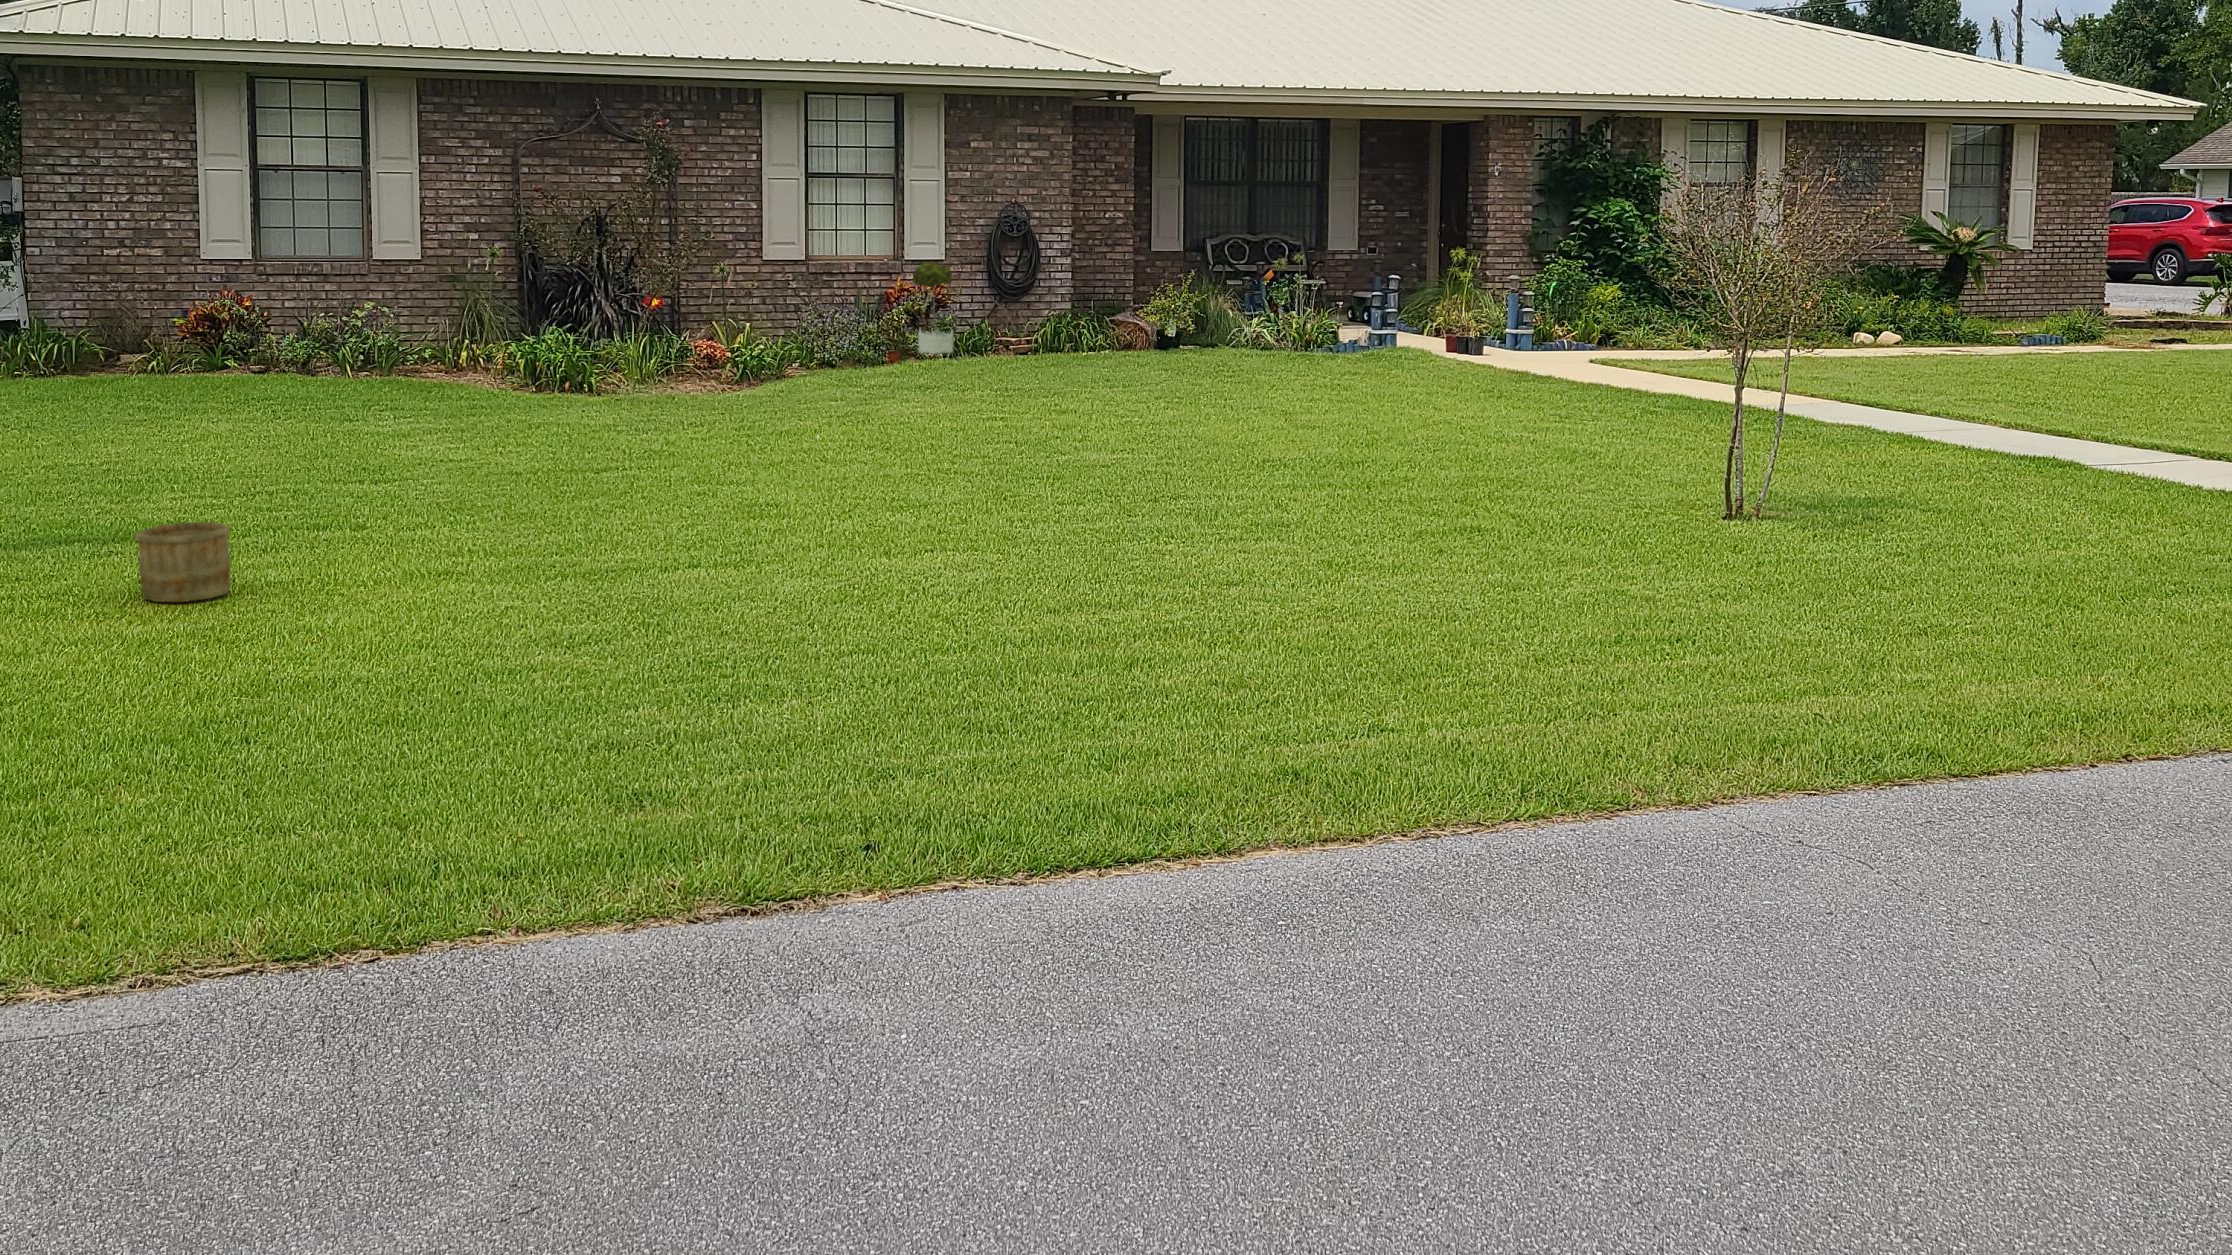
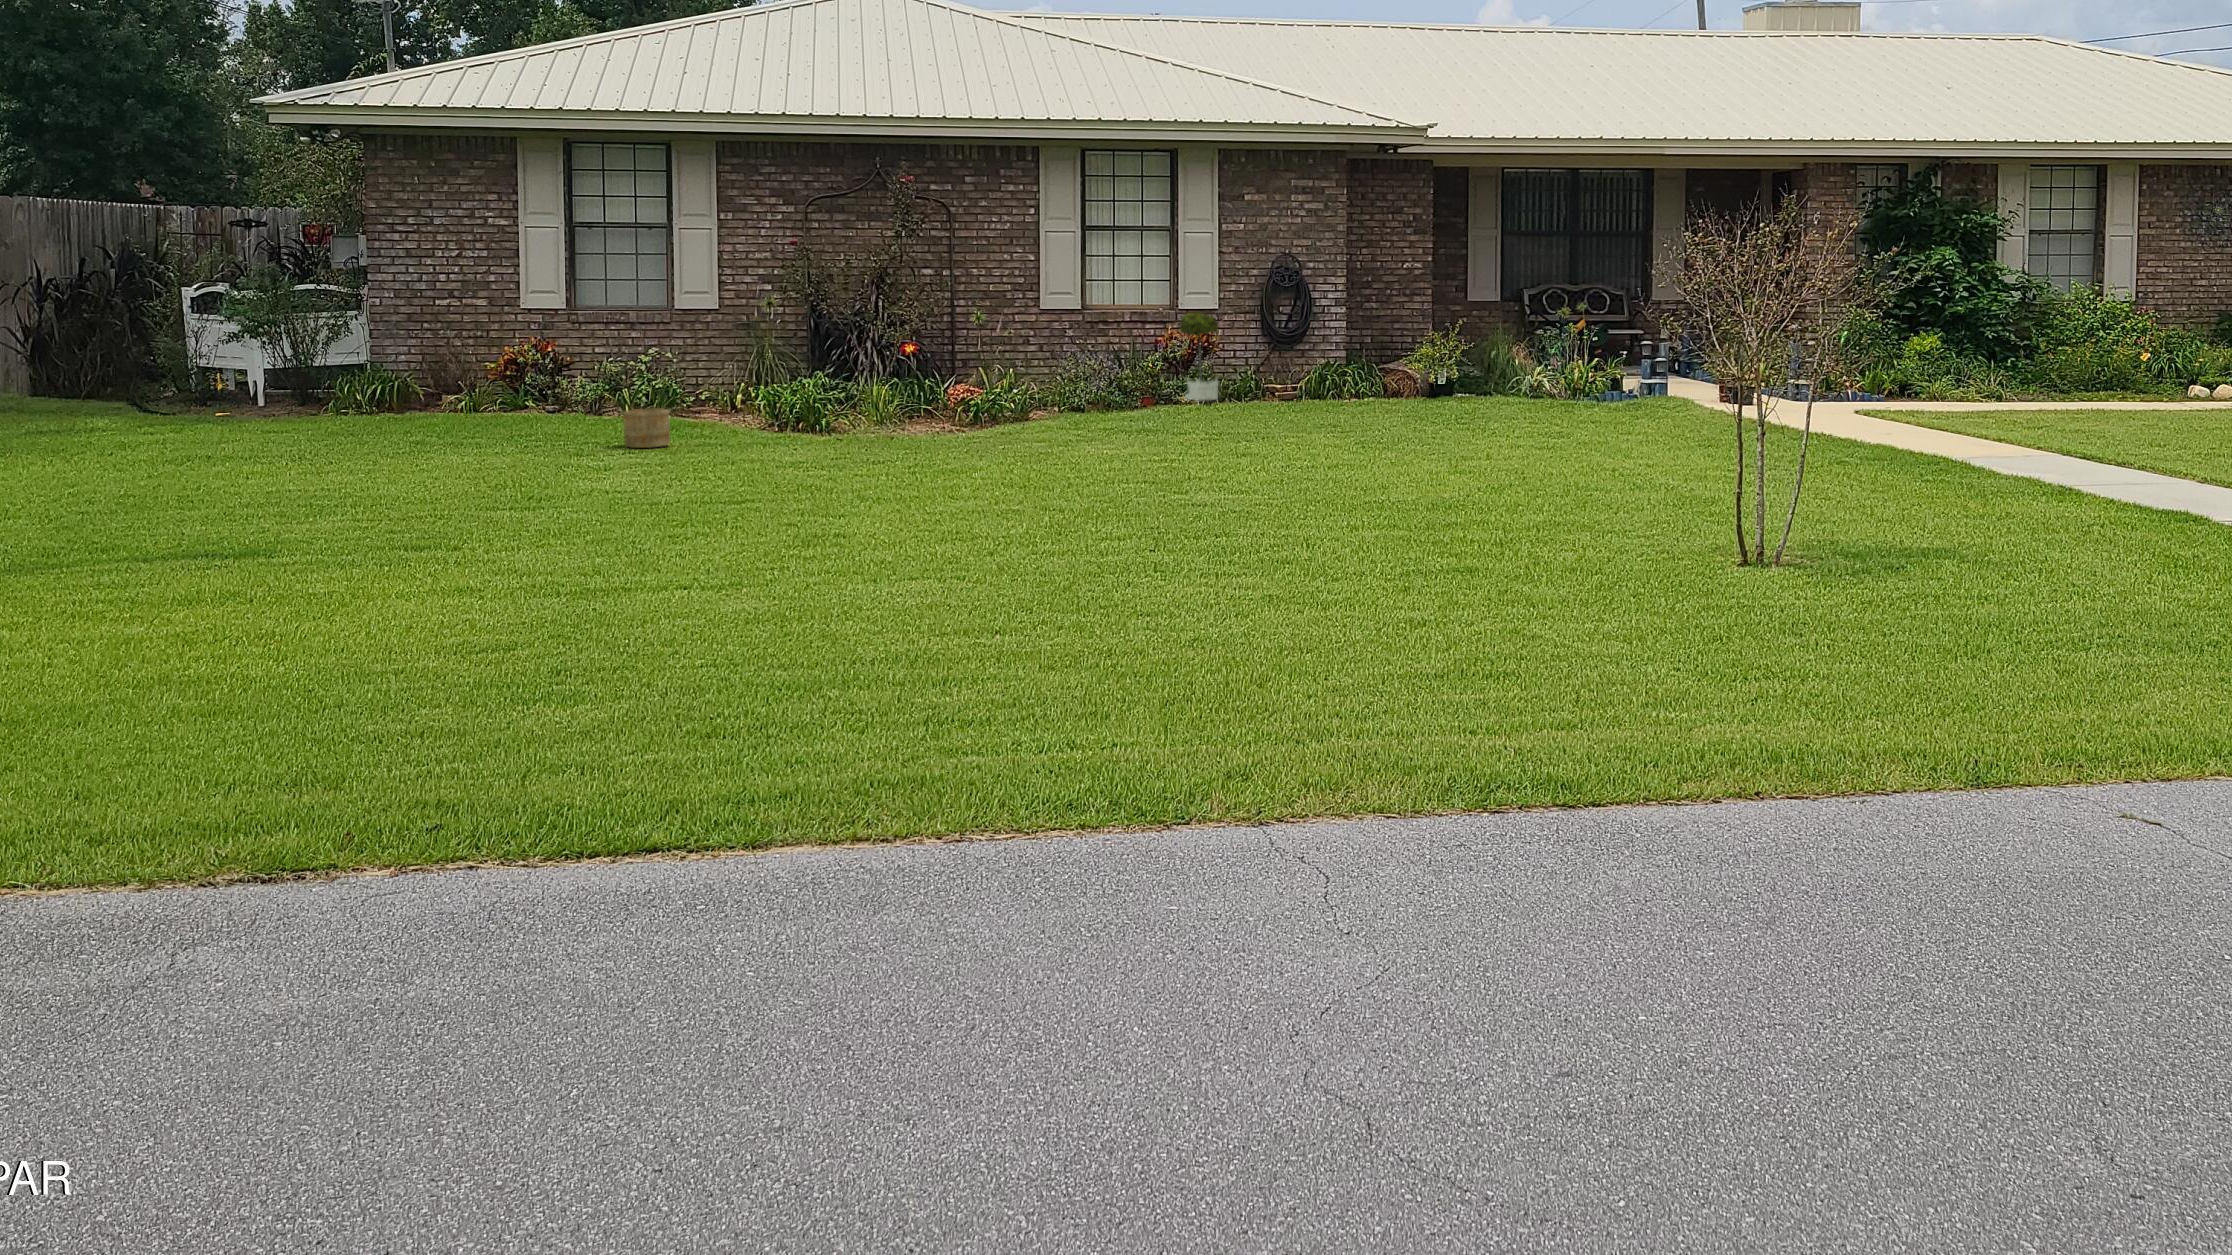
wooden bucket: present [135,522,231,602] -> present [622,408,670,448]

